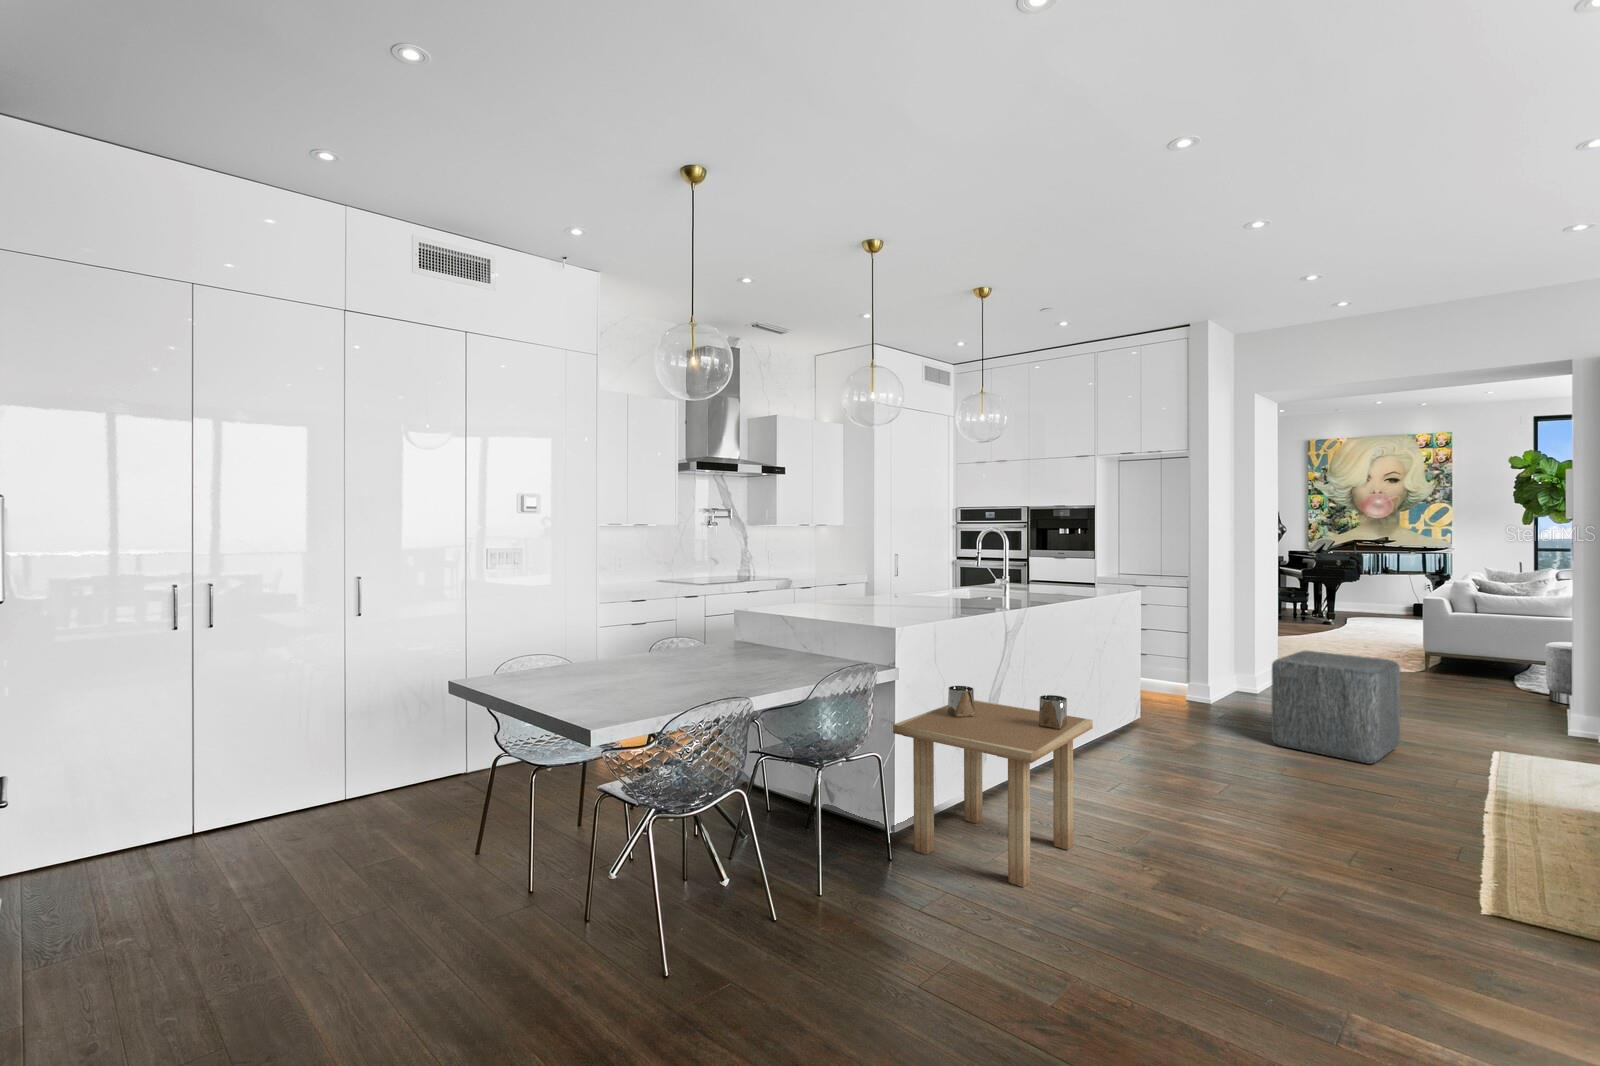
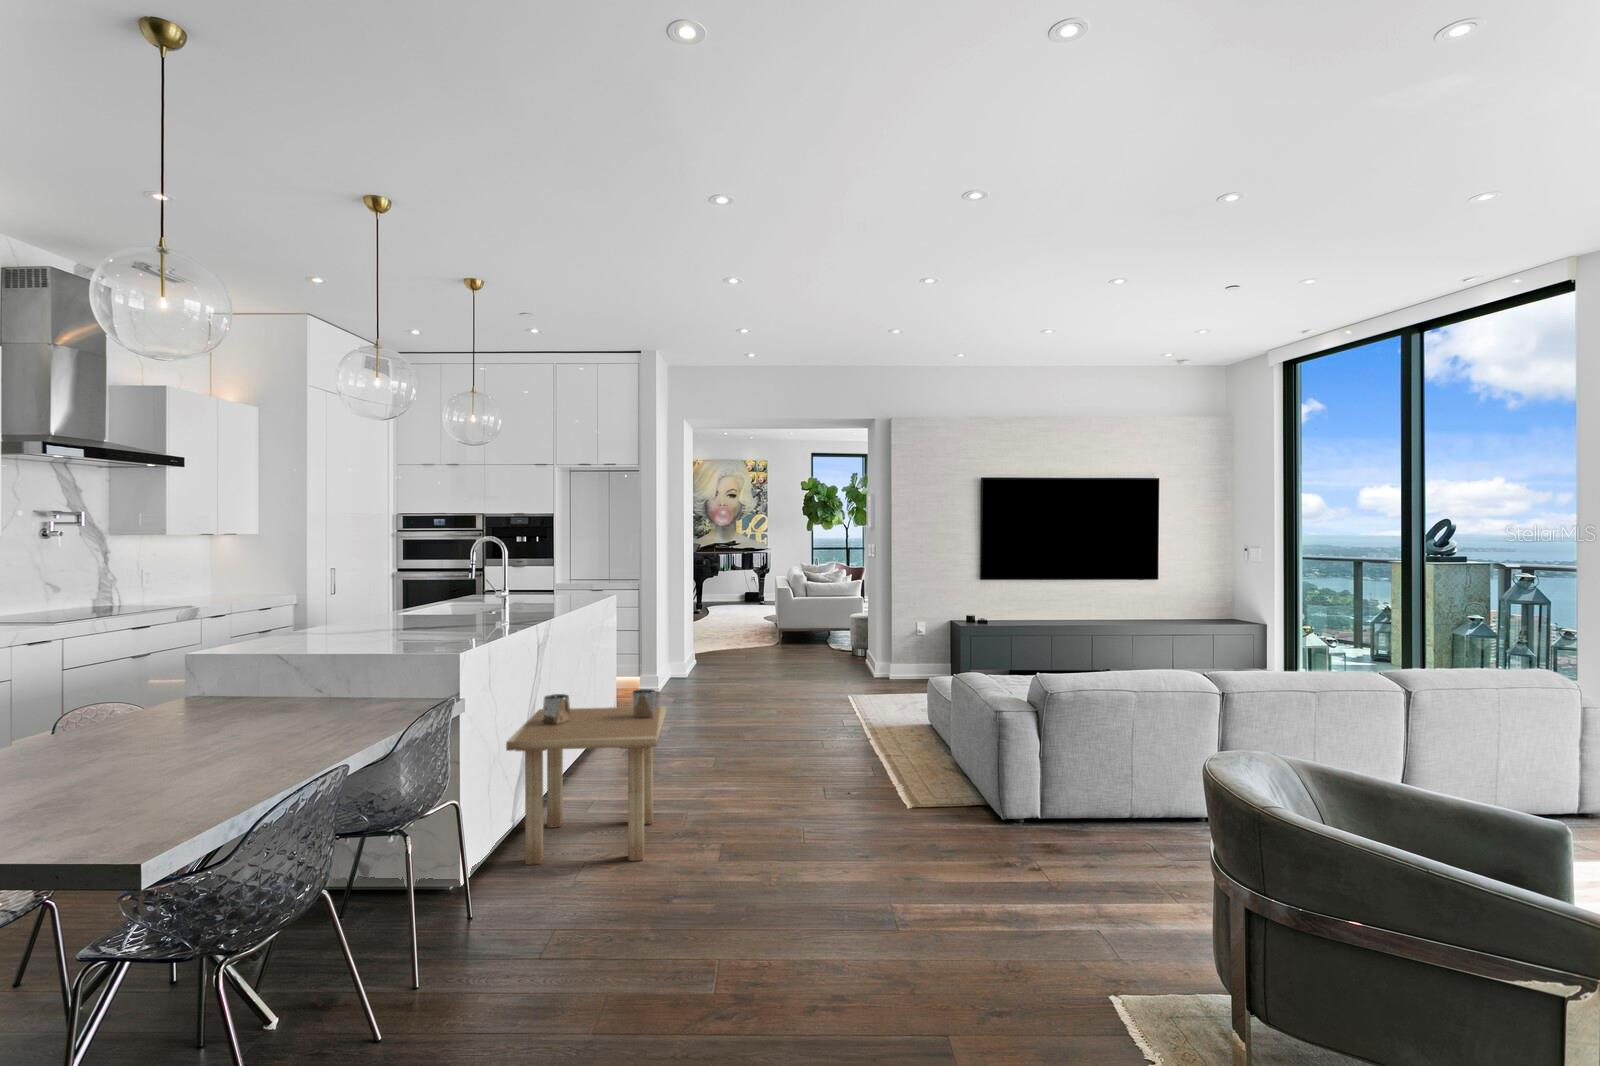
ottoman: present [1272,650,1400,764] -> none [726,635,801,714]

